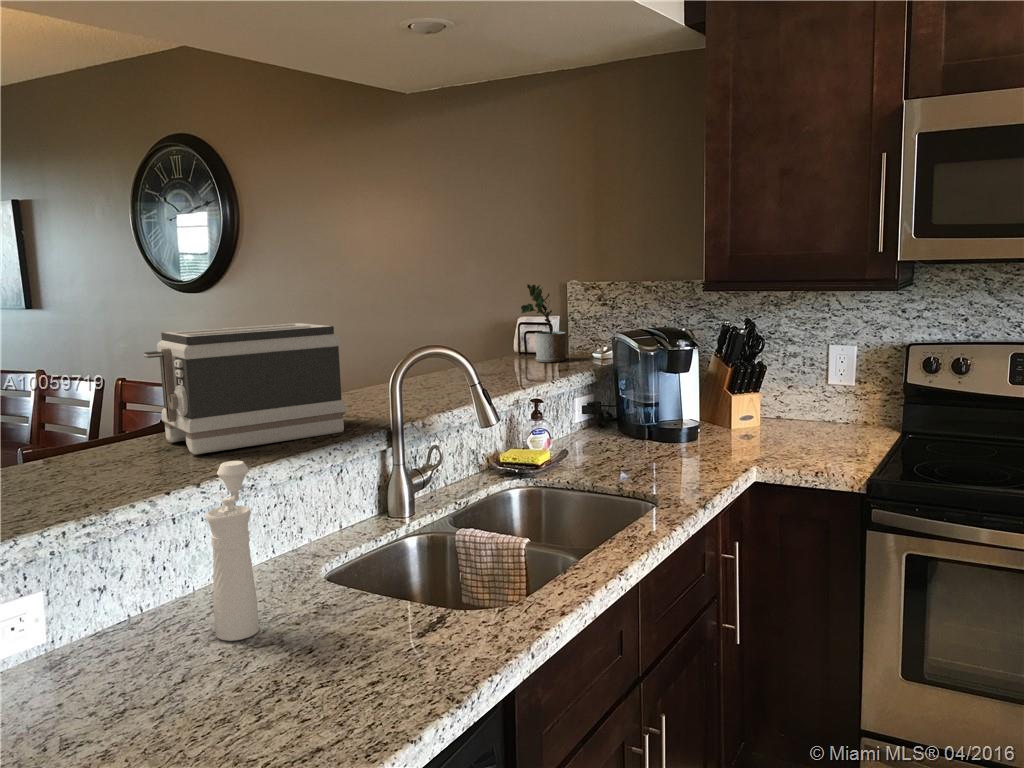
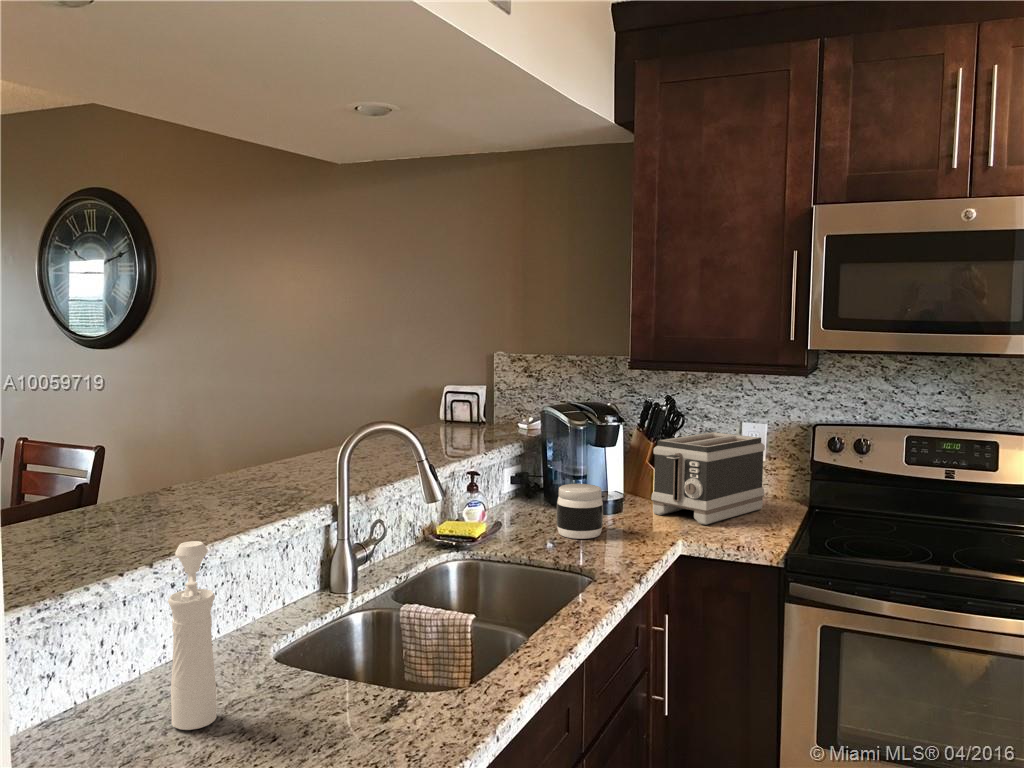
potted plant: present [521,284,567,362] -> none [452,356,494,432]
toaster: present [144,323,346,454] -> present [651,432,765,525]
jar: none [624,410,673,466] -> present [557,484,603,539]

